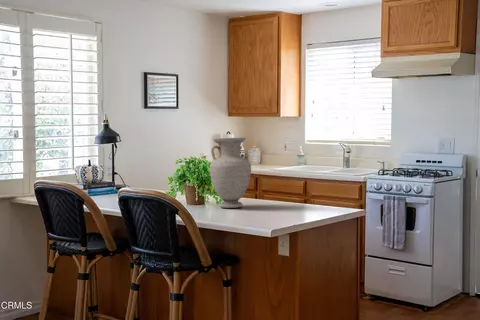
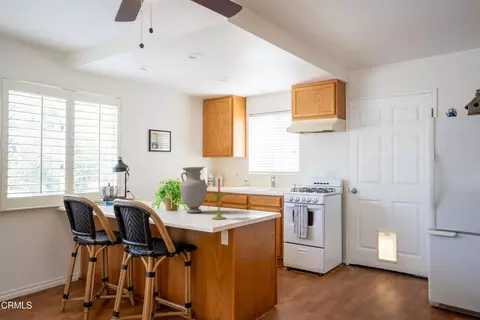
candle: none [256,155,286,218] -> present [212,179,226,219]

